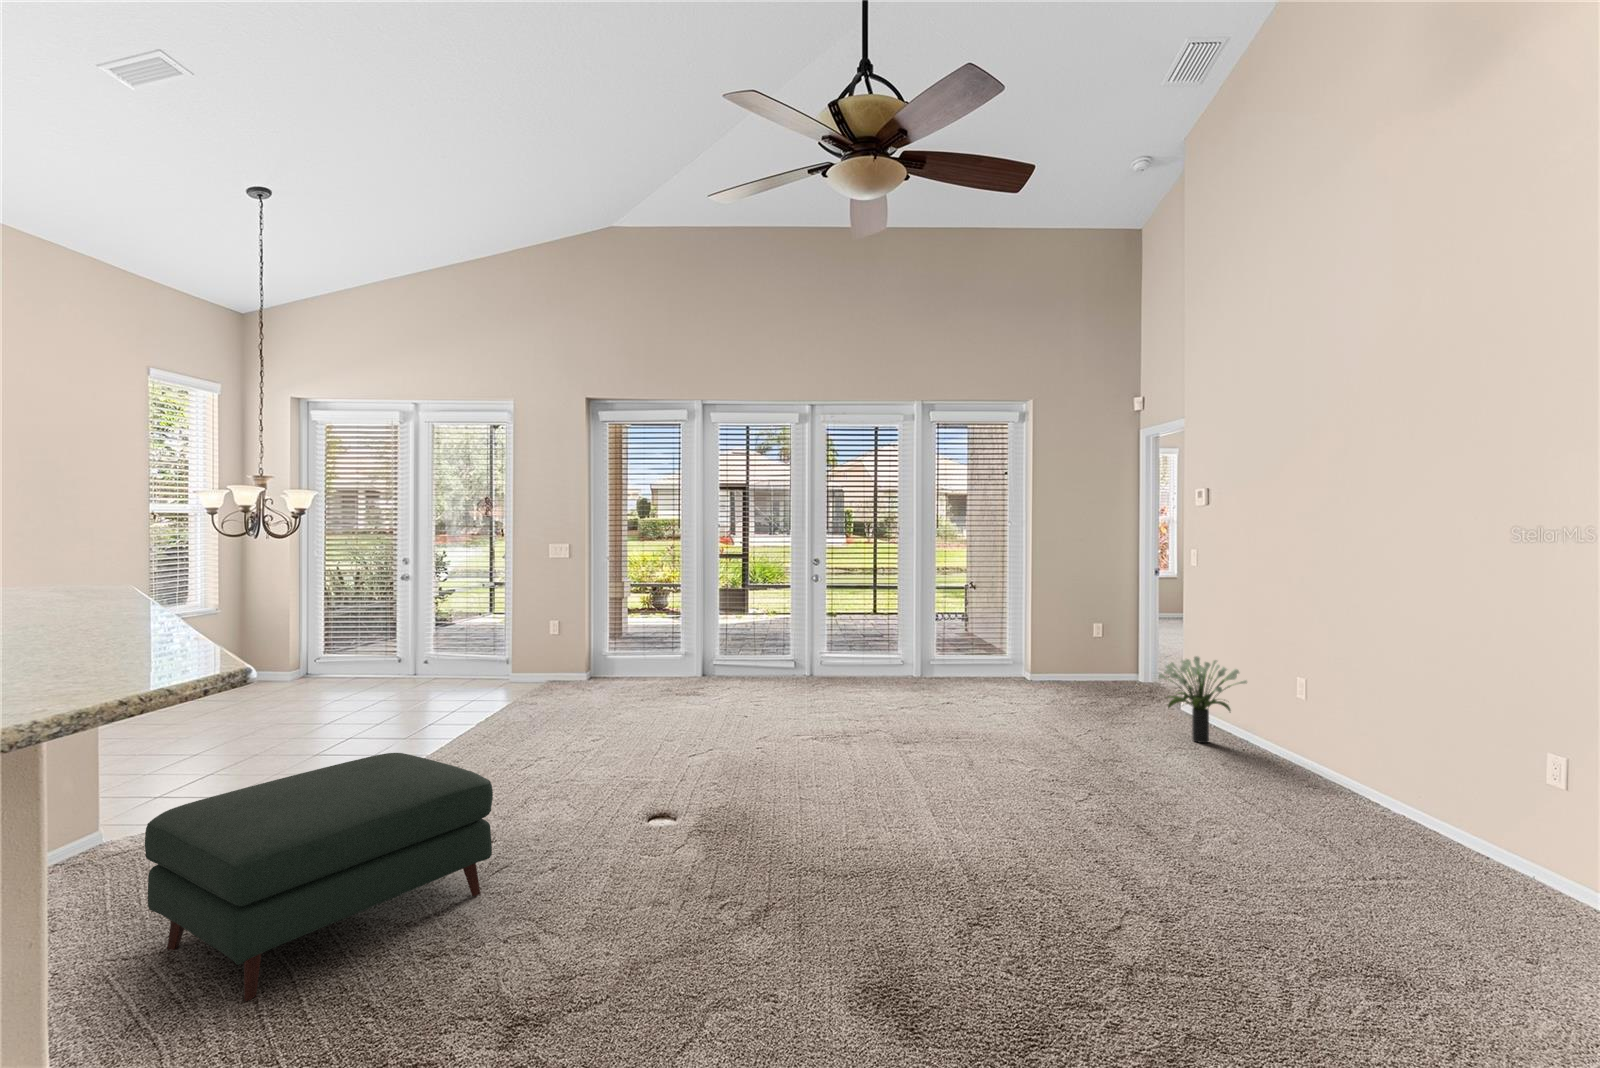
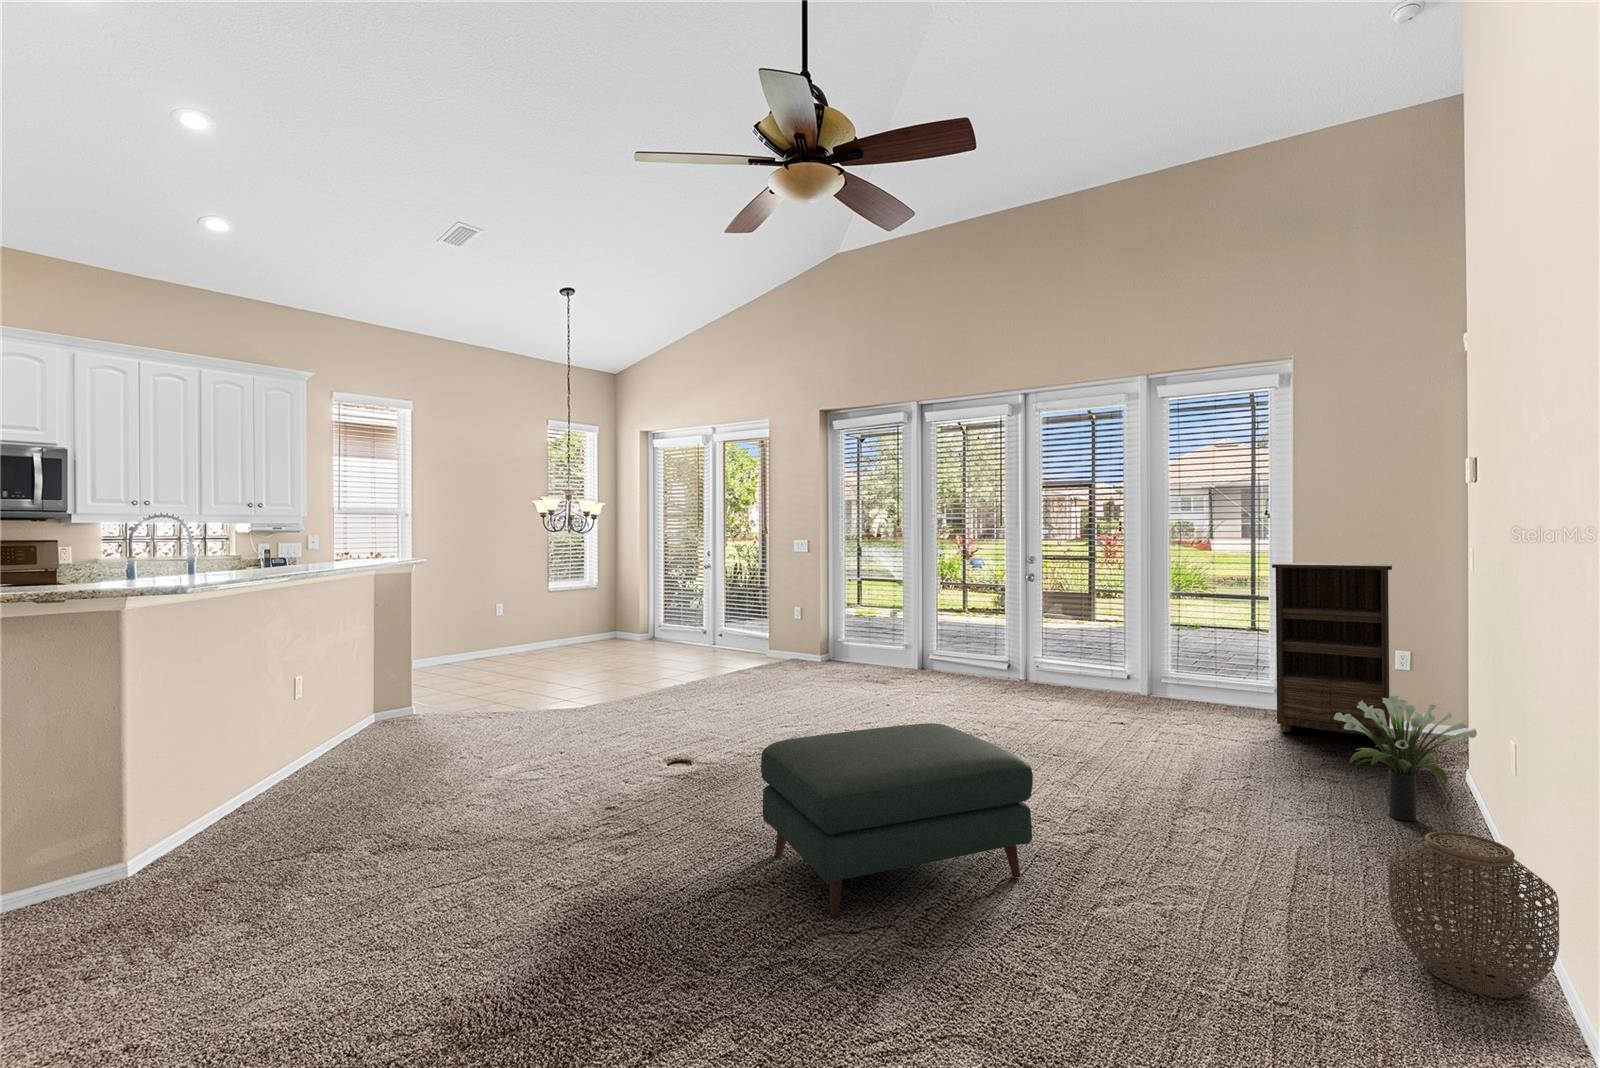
bookshelf: none [1029,561,1115,693] -> present [1272,563,1392,744]
woven basket: none [1336,740,1437,838] -> present [1388,832,1559,998]
ottoman: present [145,753,493,1001] -> present [761,723,1033,918]

